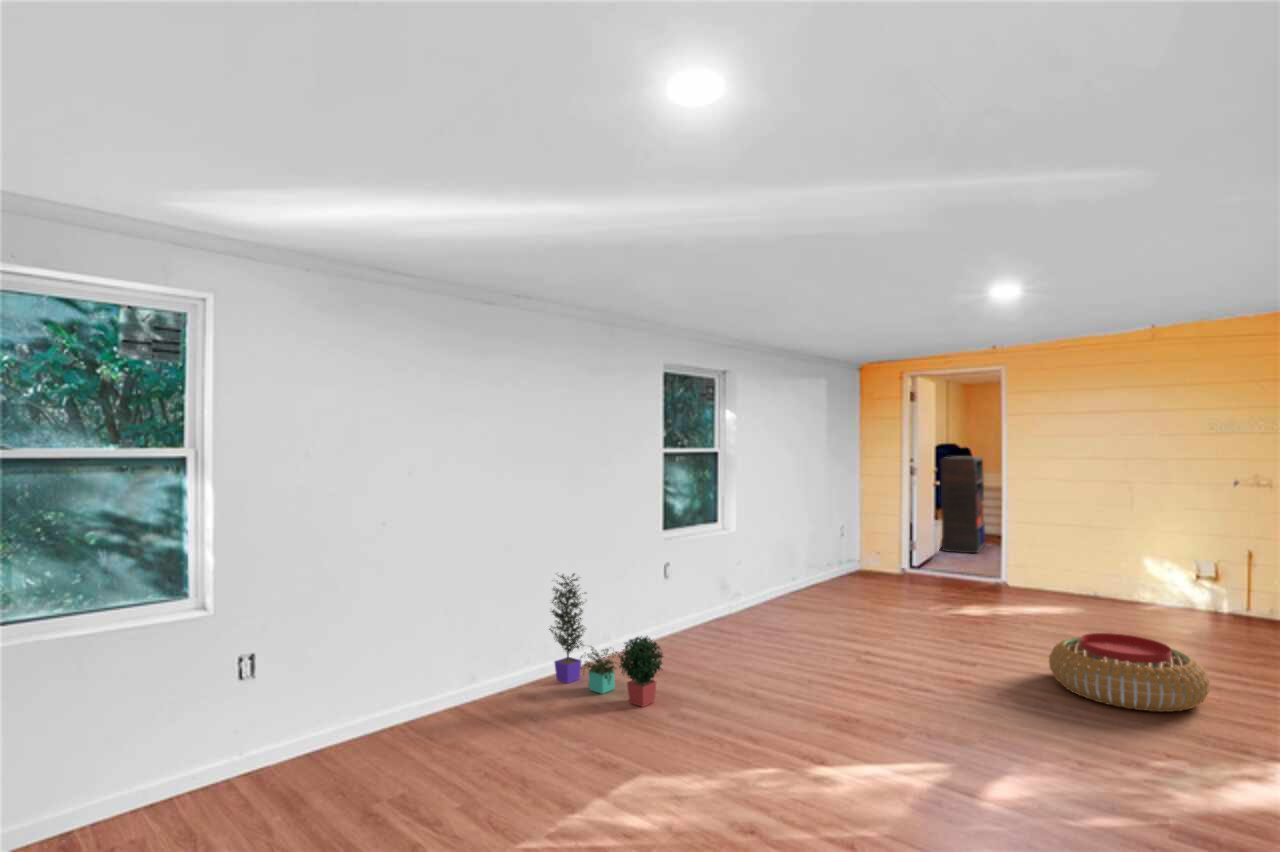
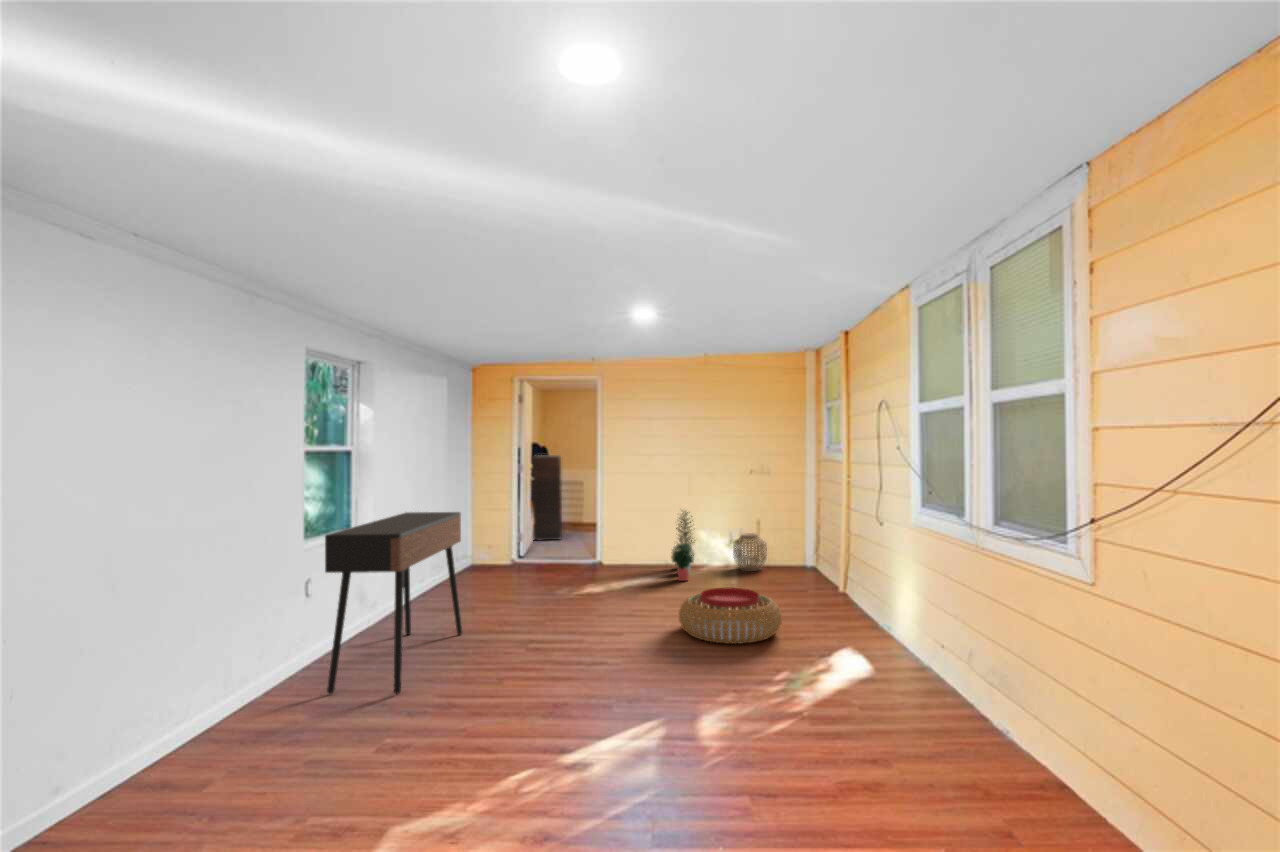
console table: none [660,510,804,675] -> present [325,512,462,694]
woven basket: none [1198,570,1259,624] -> present [733,533,767,571]
potted plant: present [549,574,663,707] -> present [671,511,696,581]

